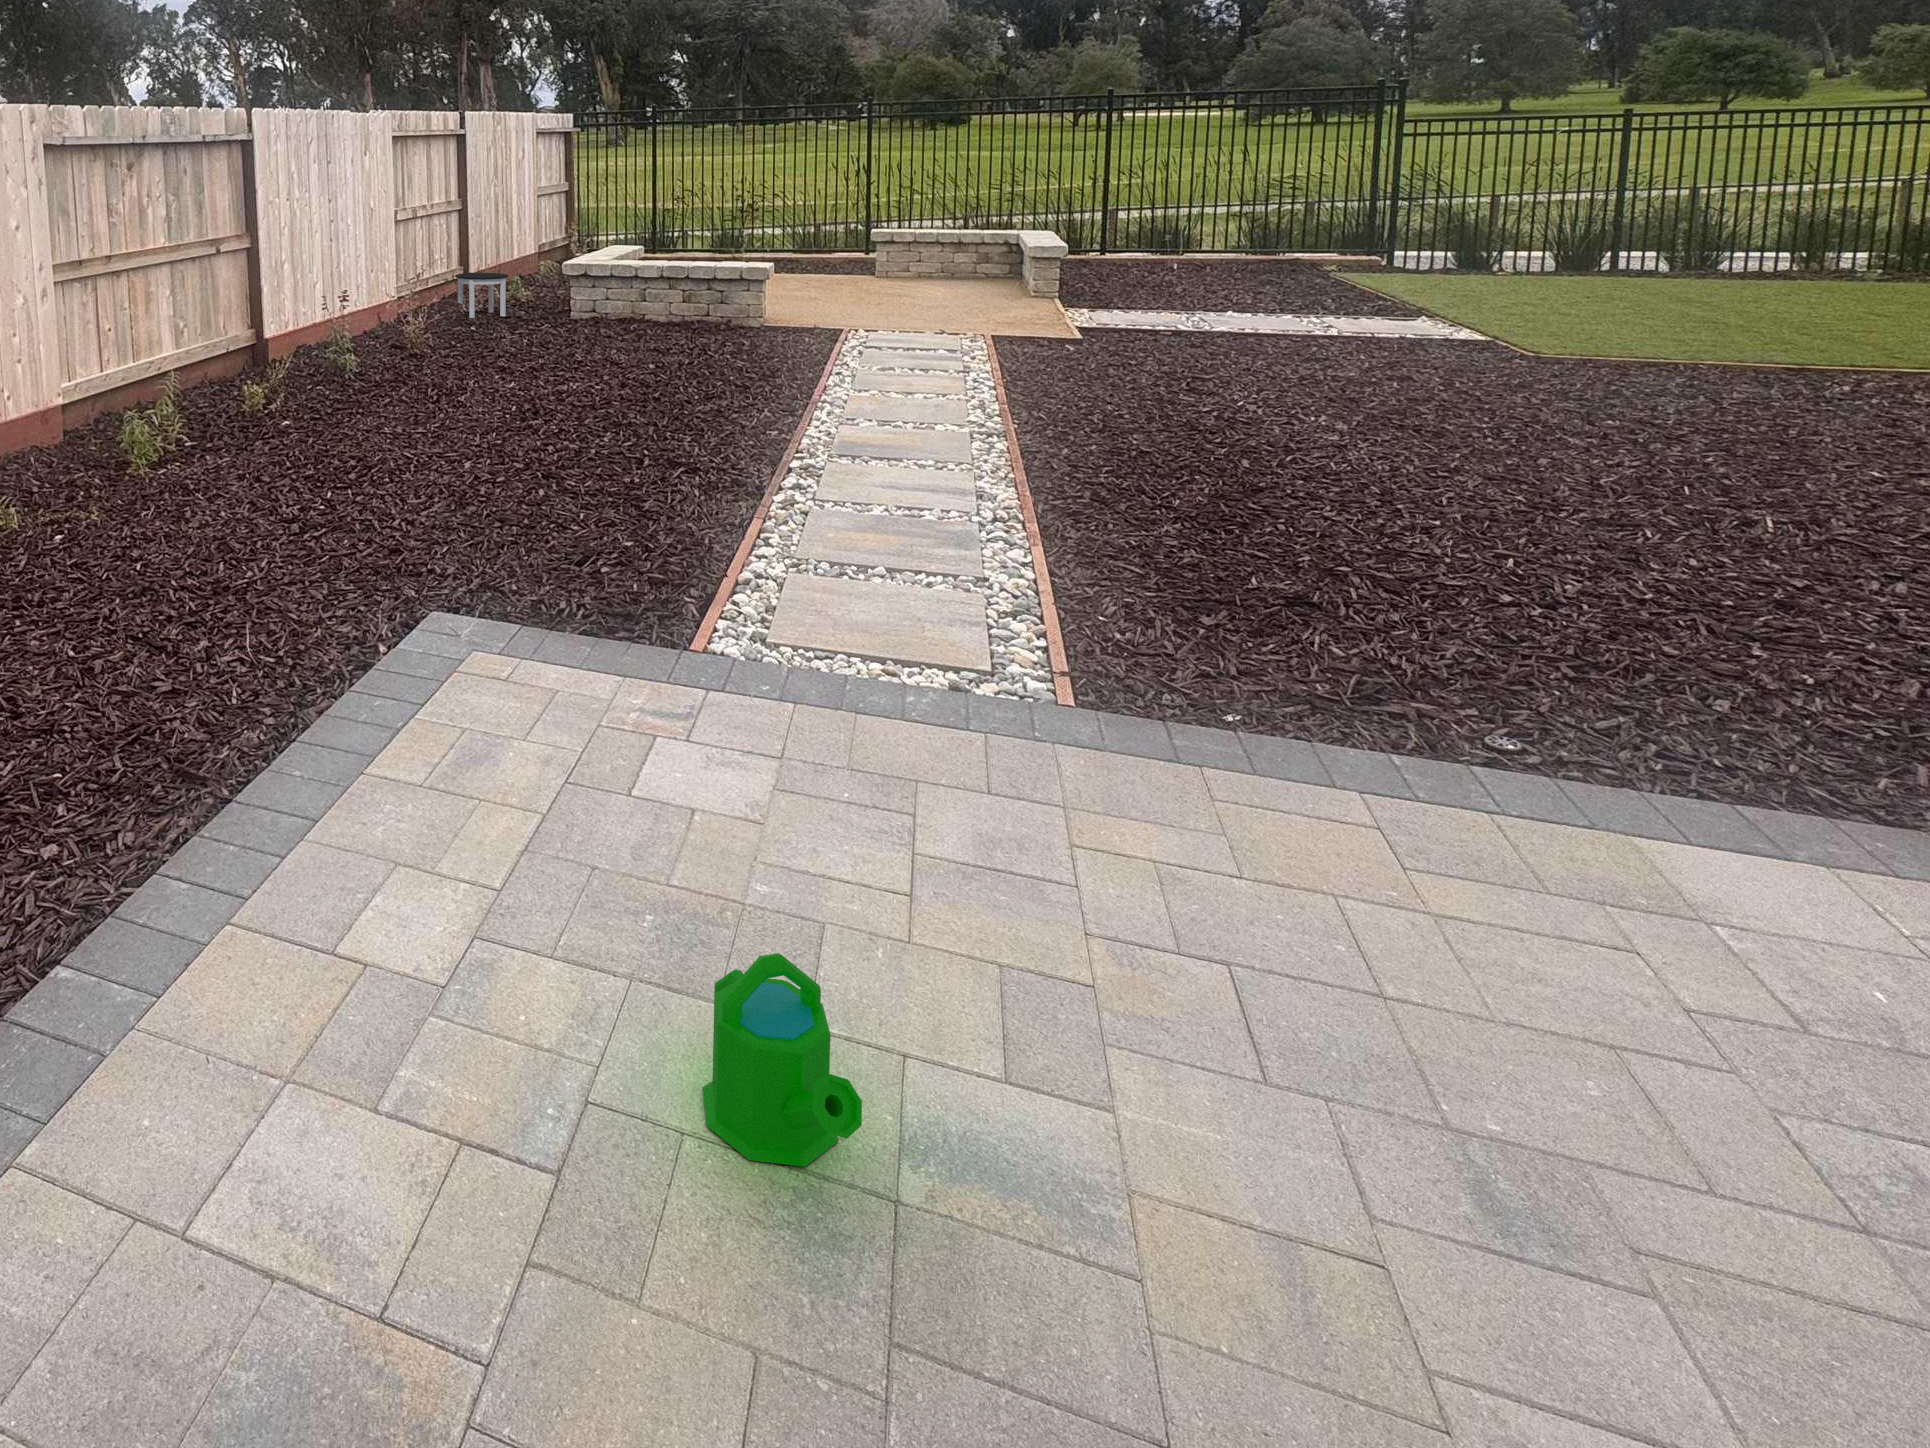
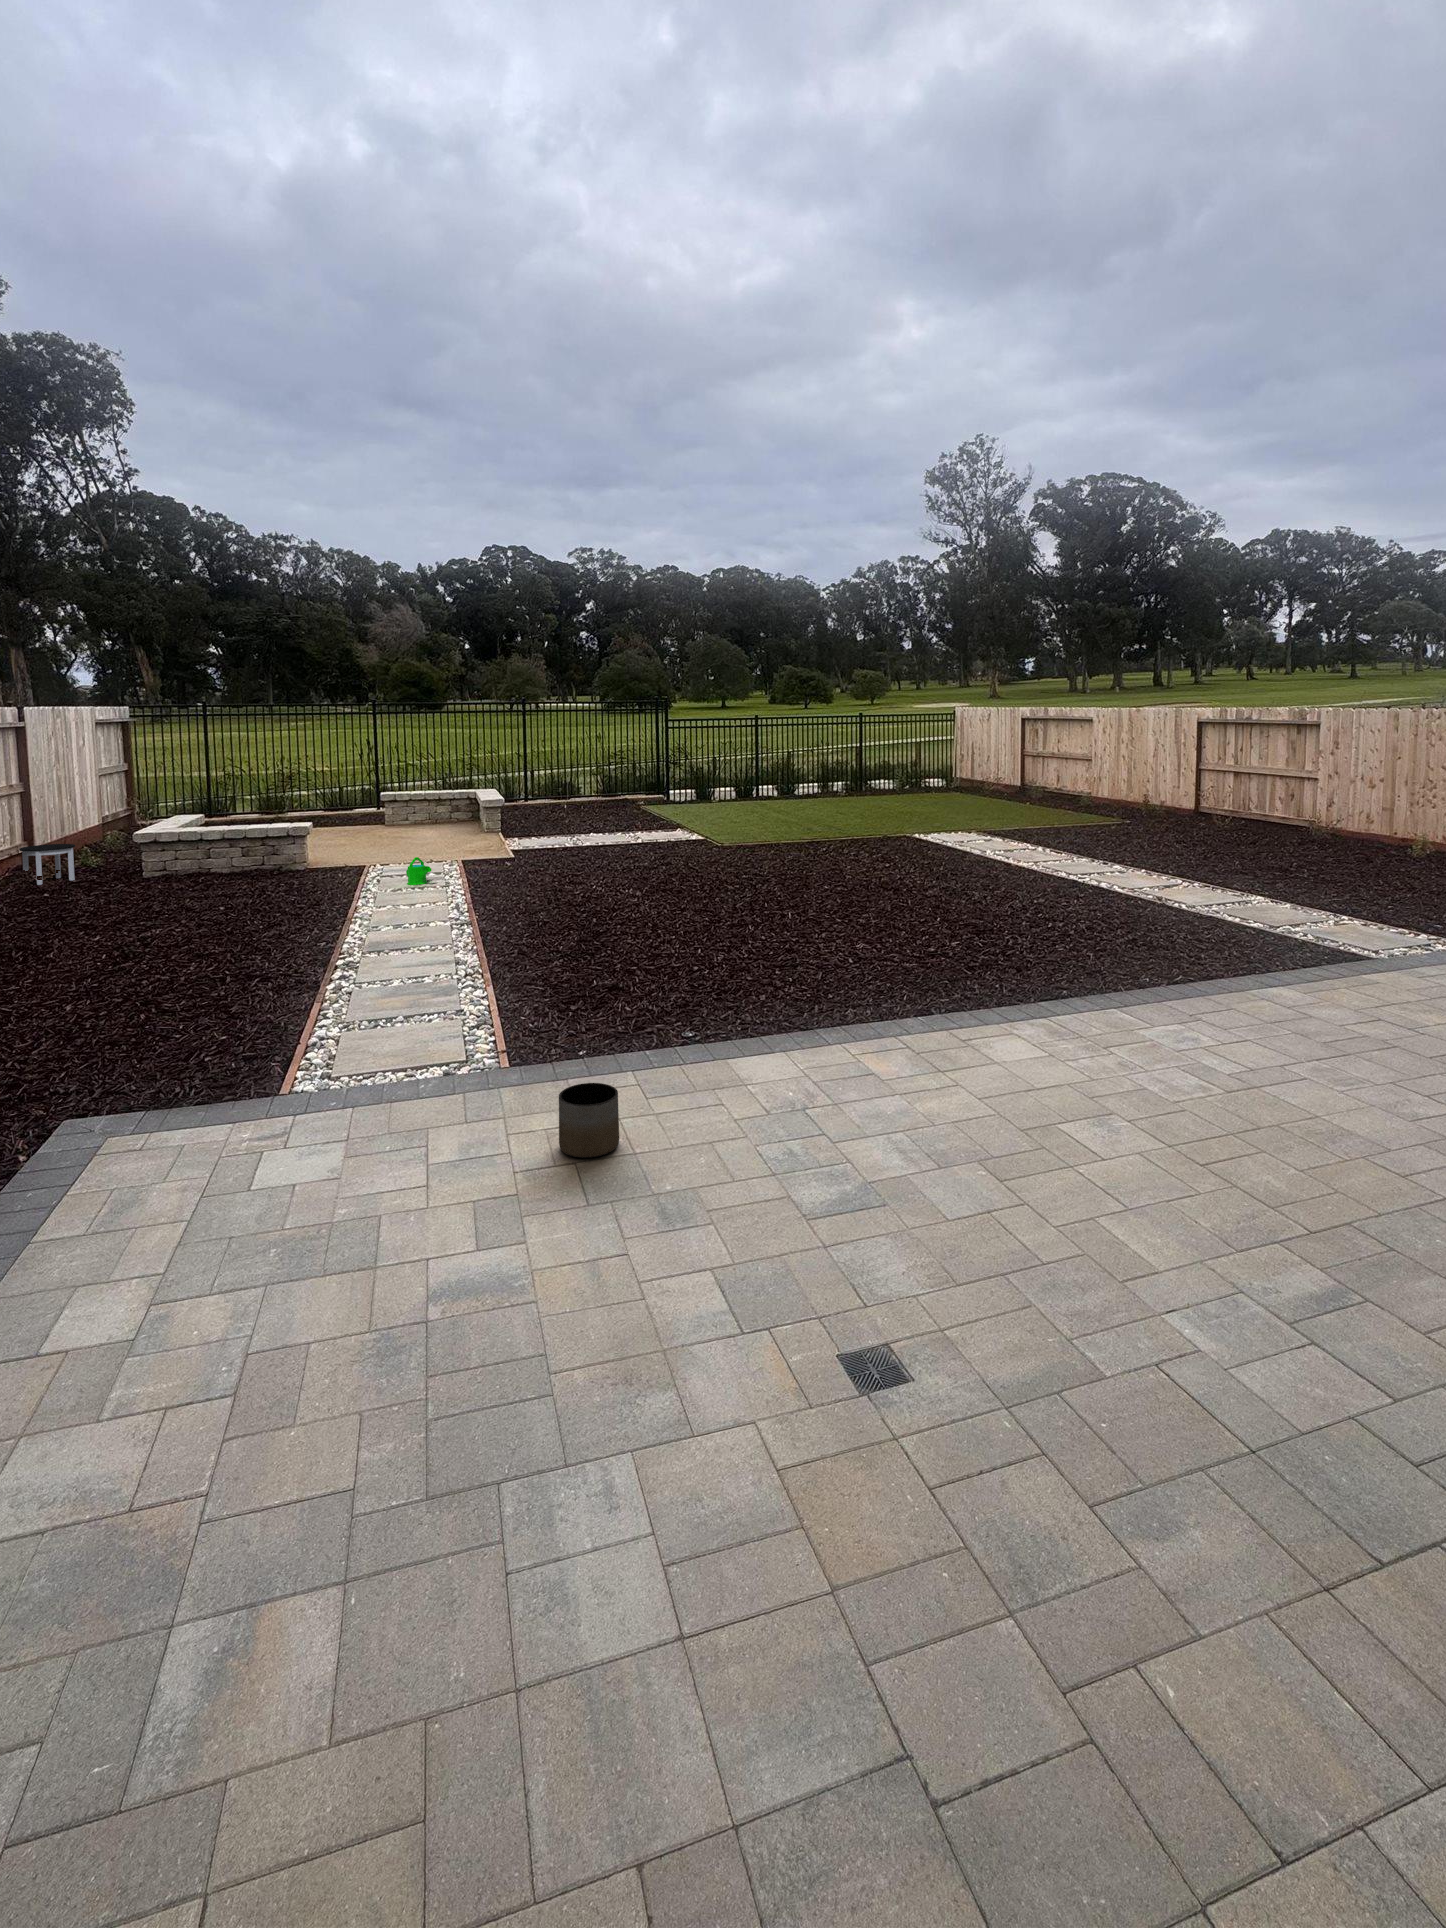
planter: none [1190,797,1348,969] -> present [559,1083,619,1158]
watering can: present [703,953,862,1167] -> present [406,857,431,885]

